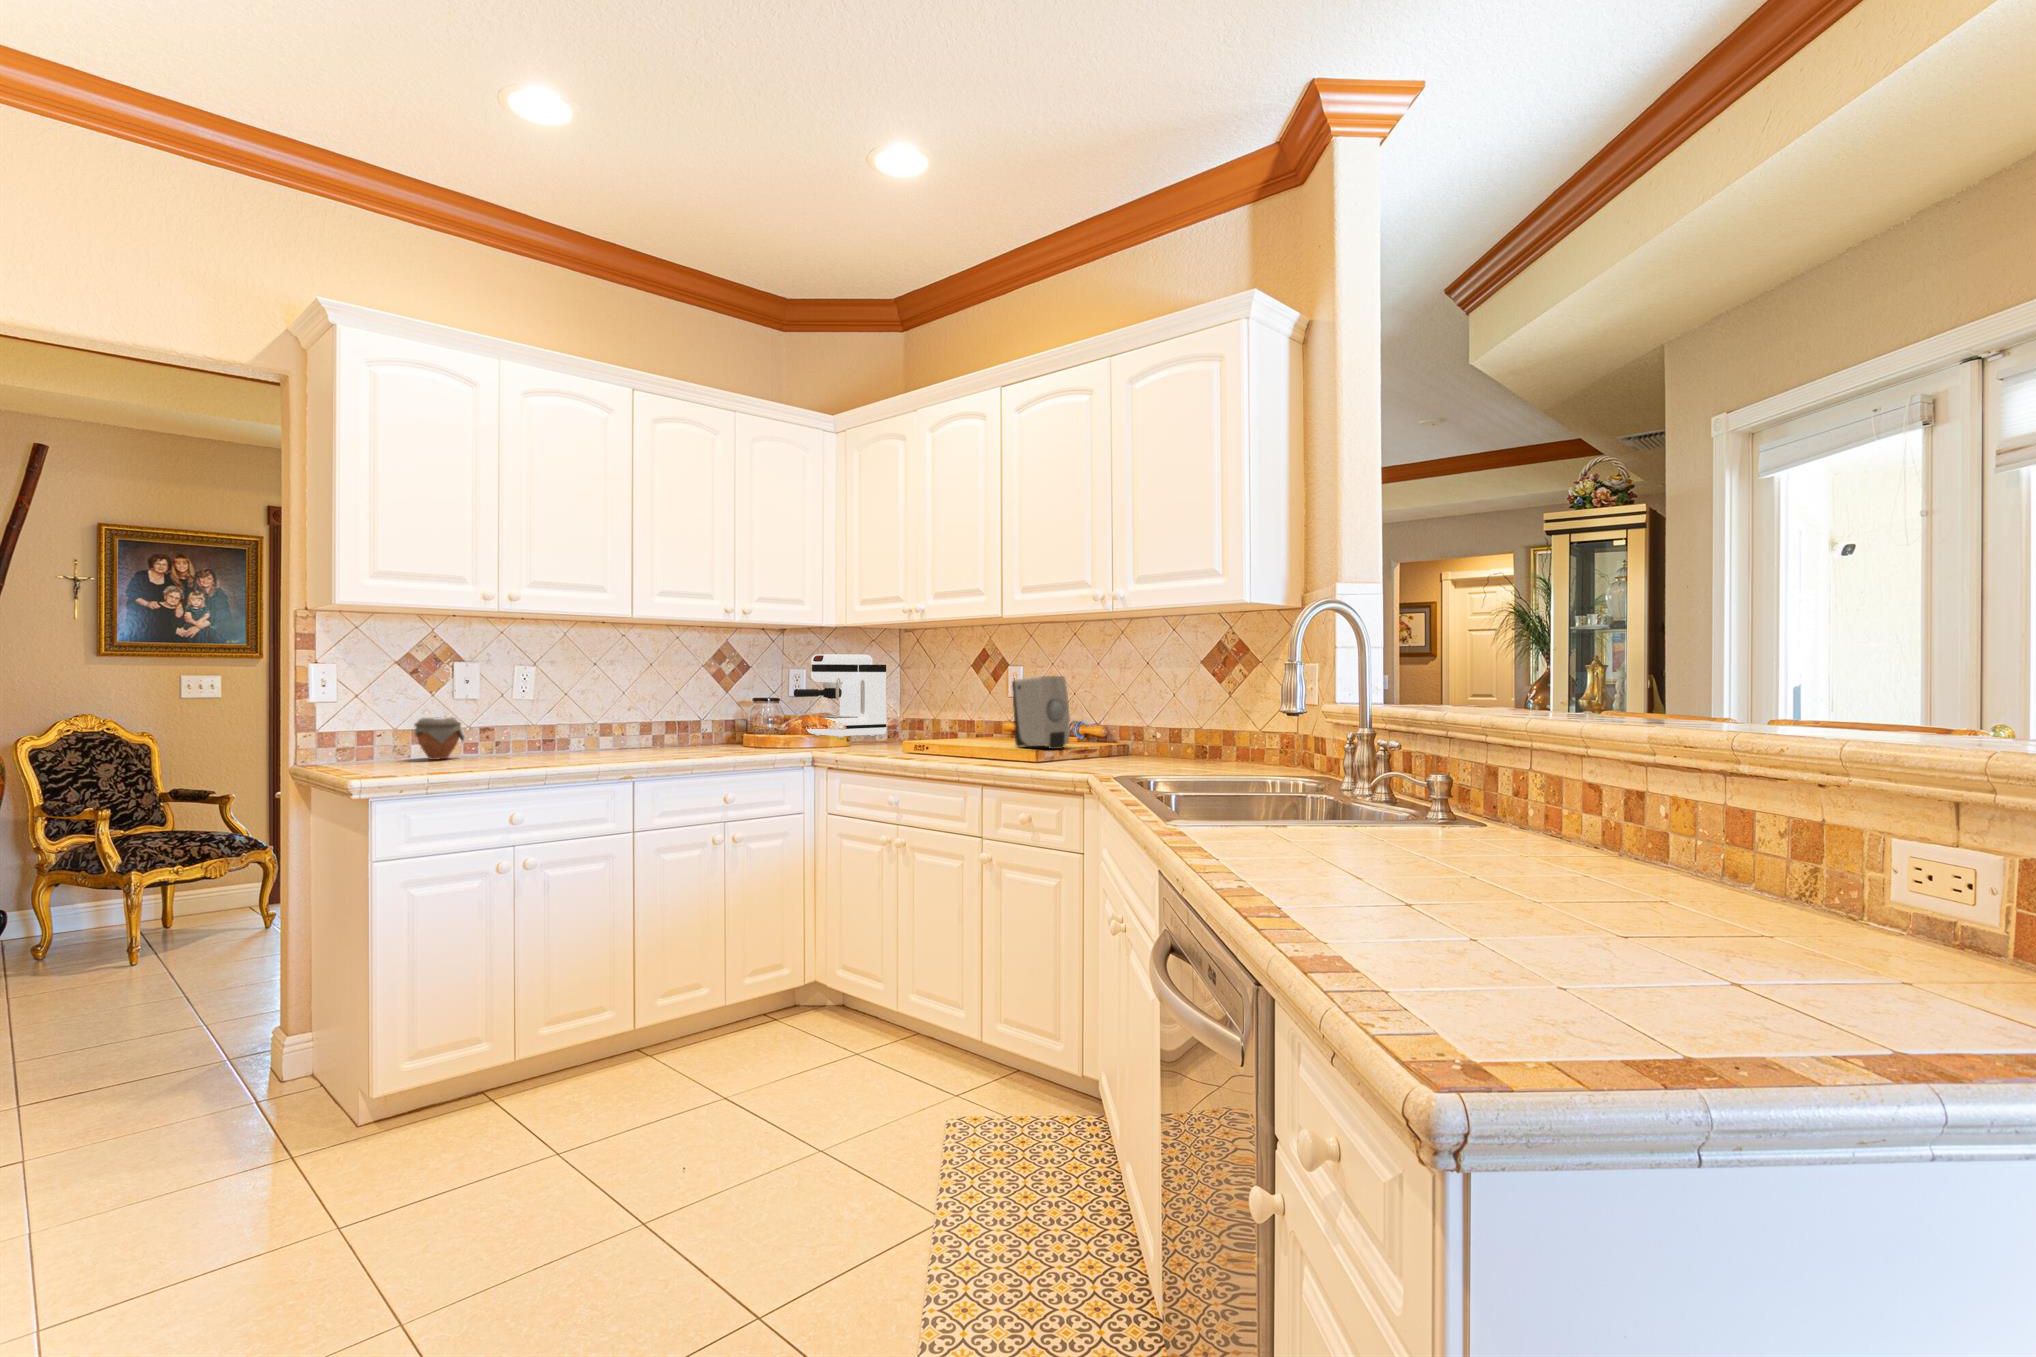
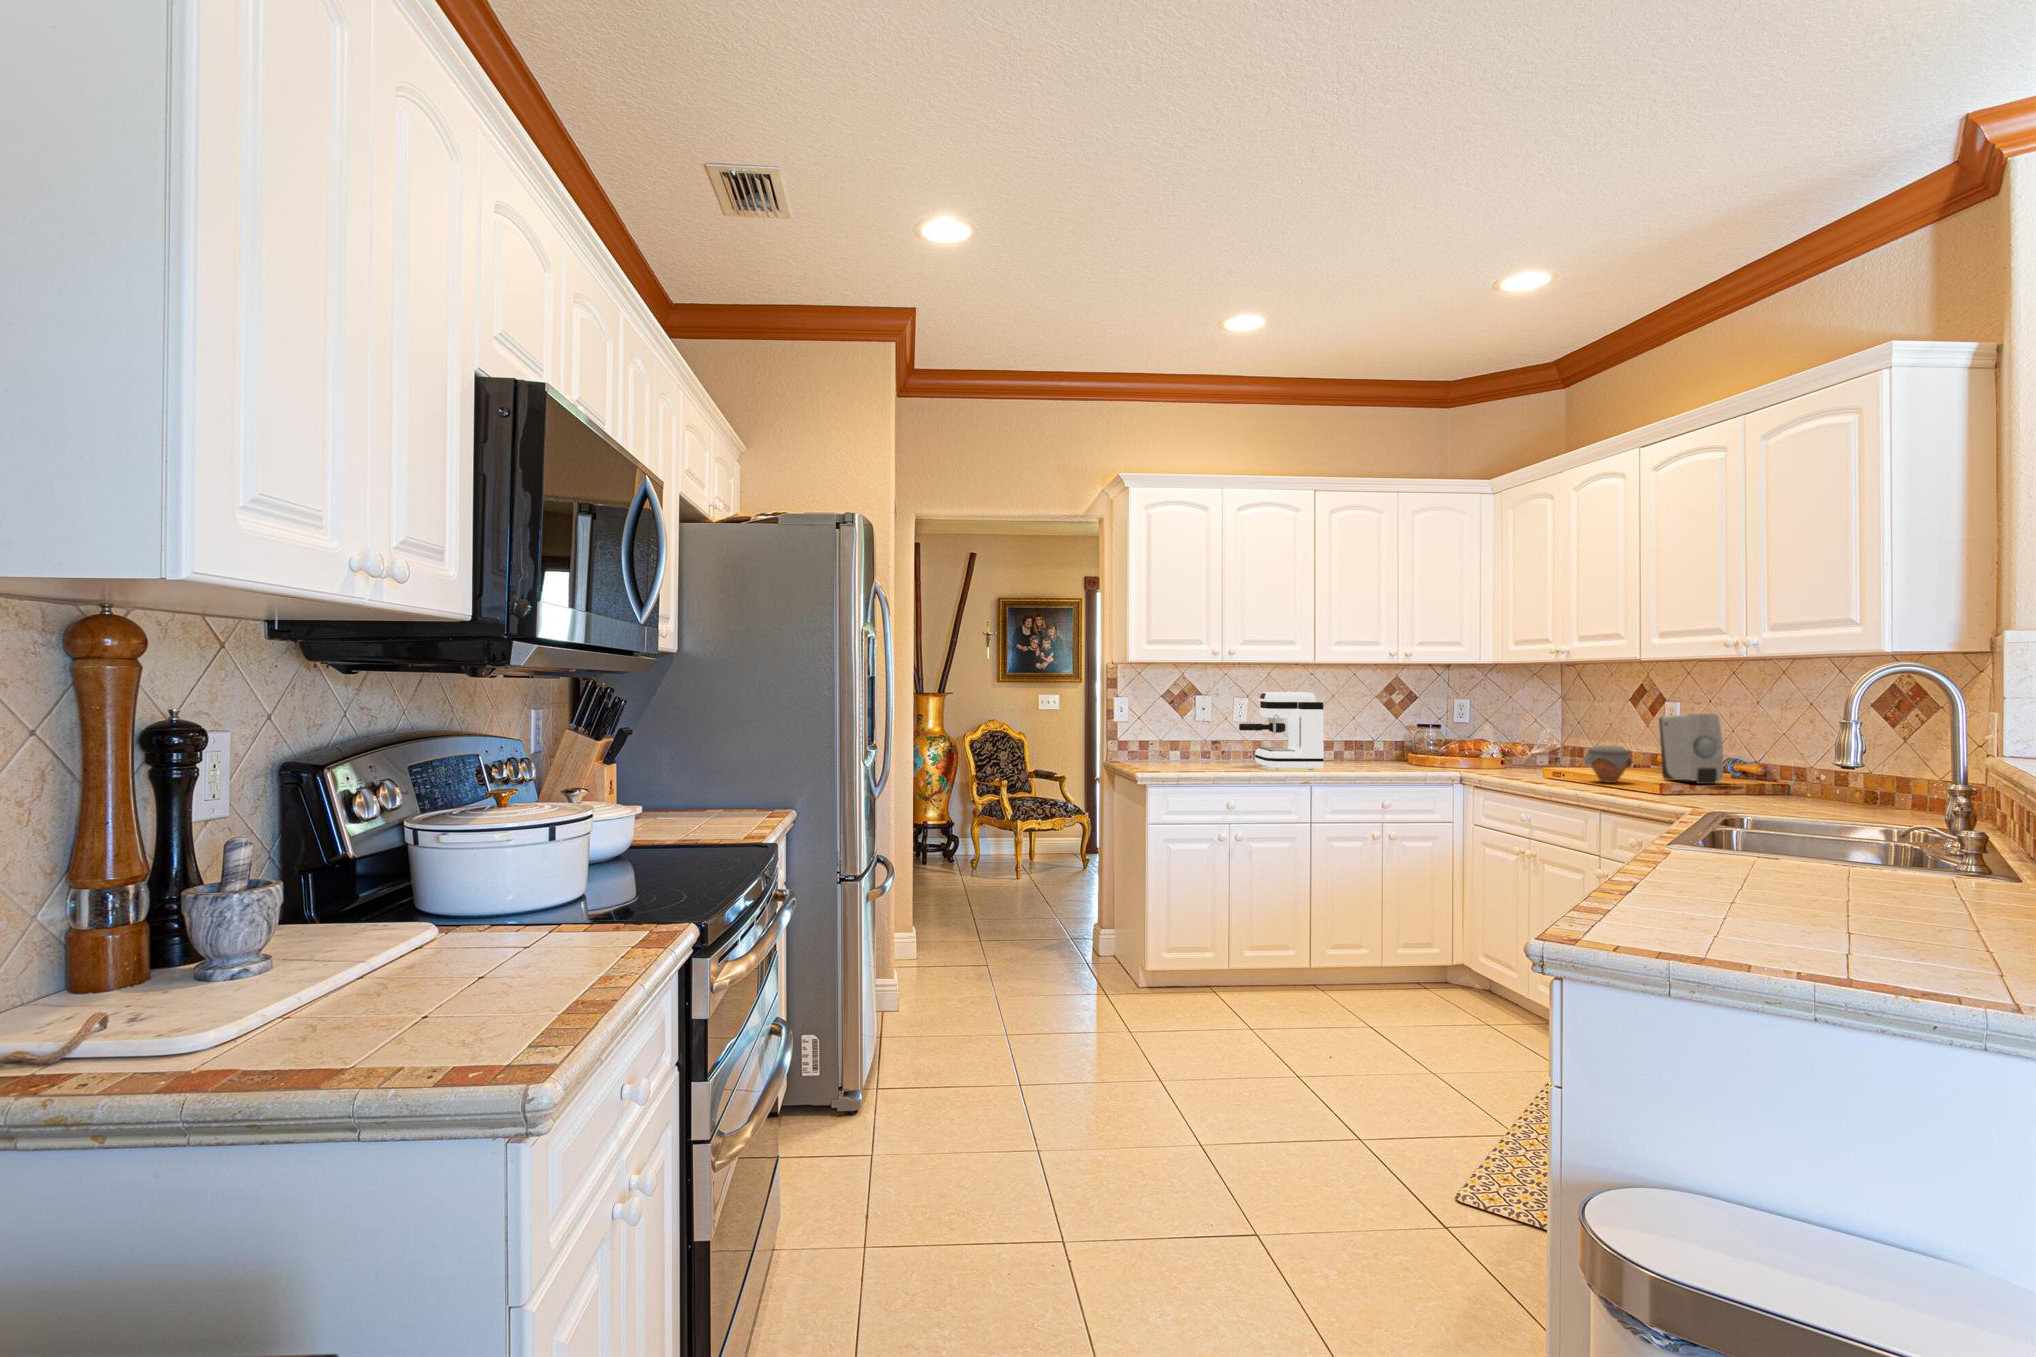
coffee maker: present [794,654,887,738] -> present [1239,692,1324,770]
jar: present [414,717,464,760] -> present [1583,745,1632,783]

